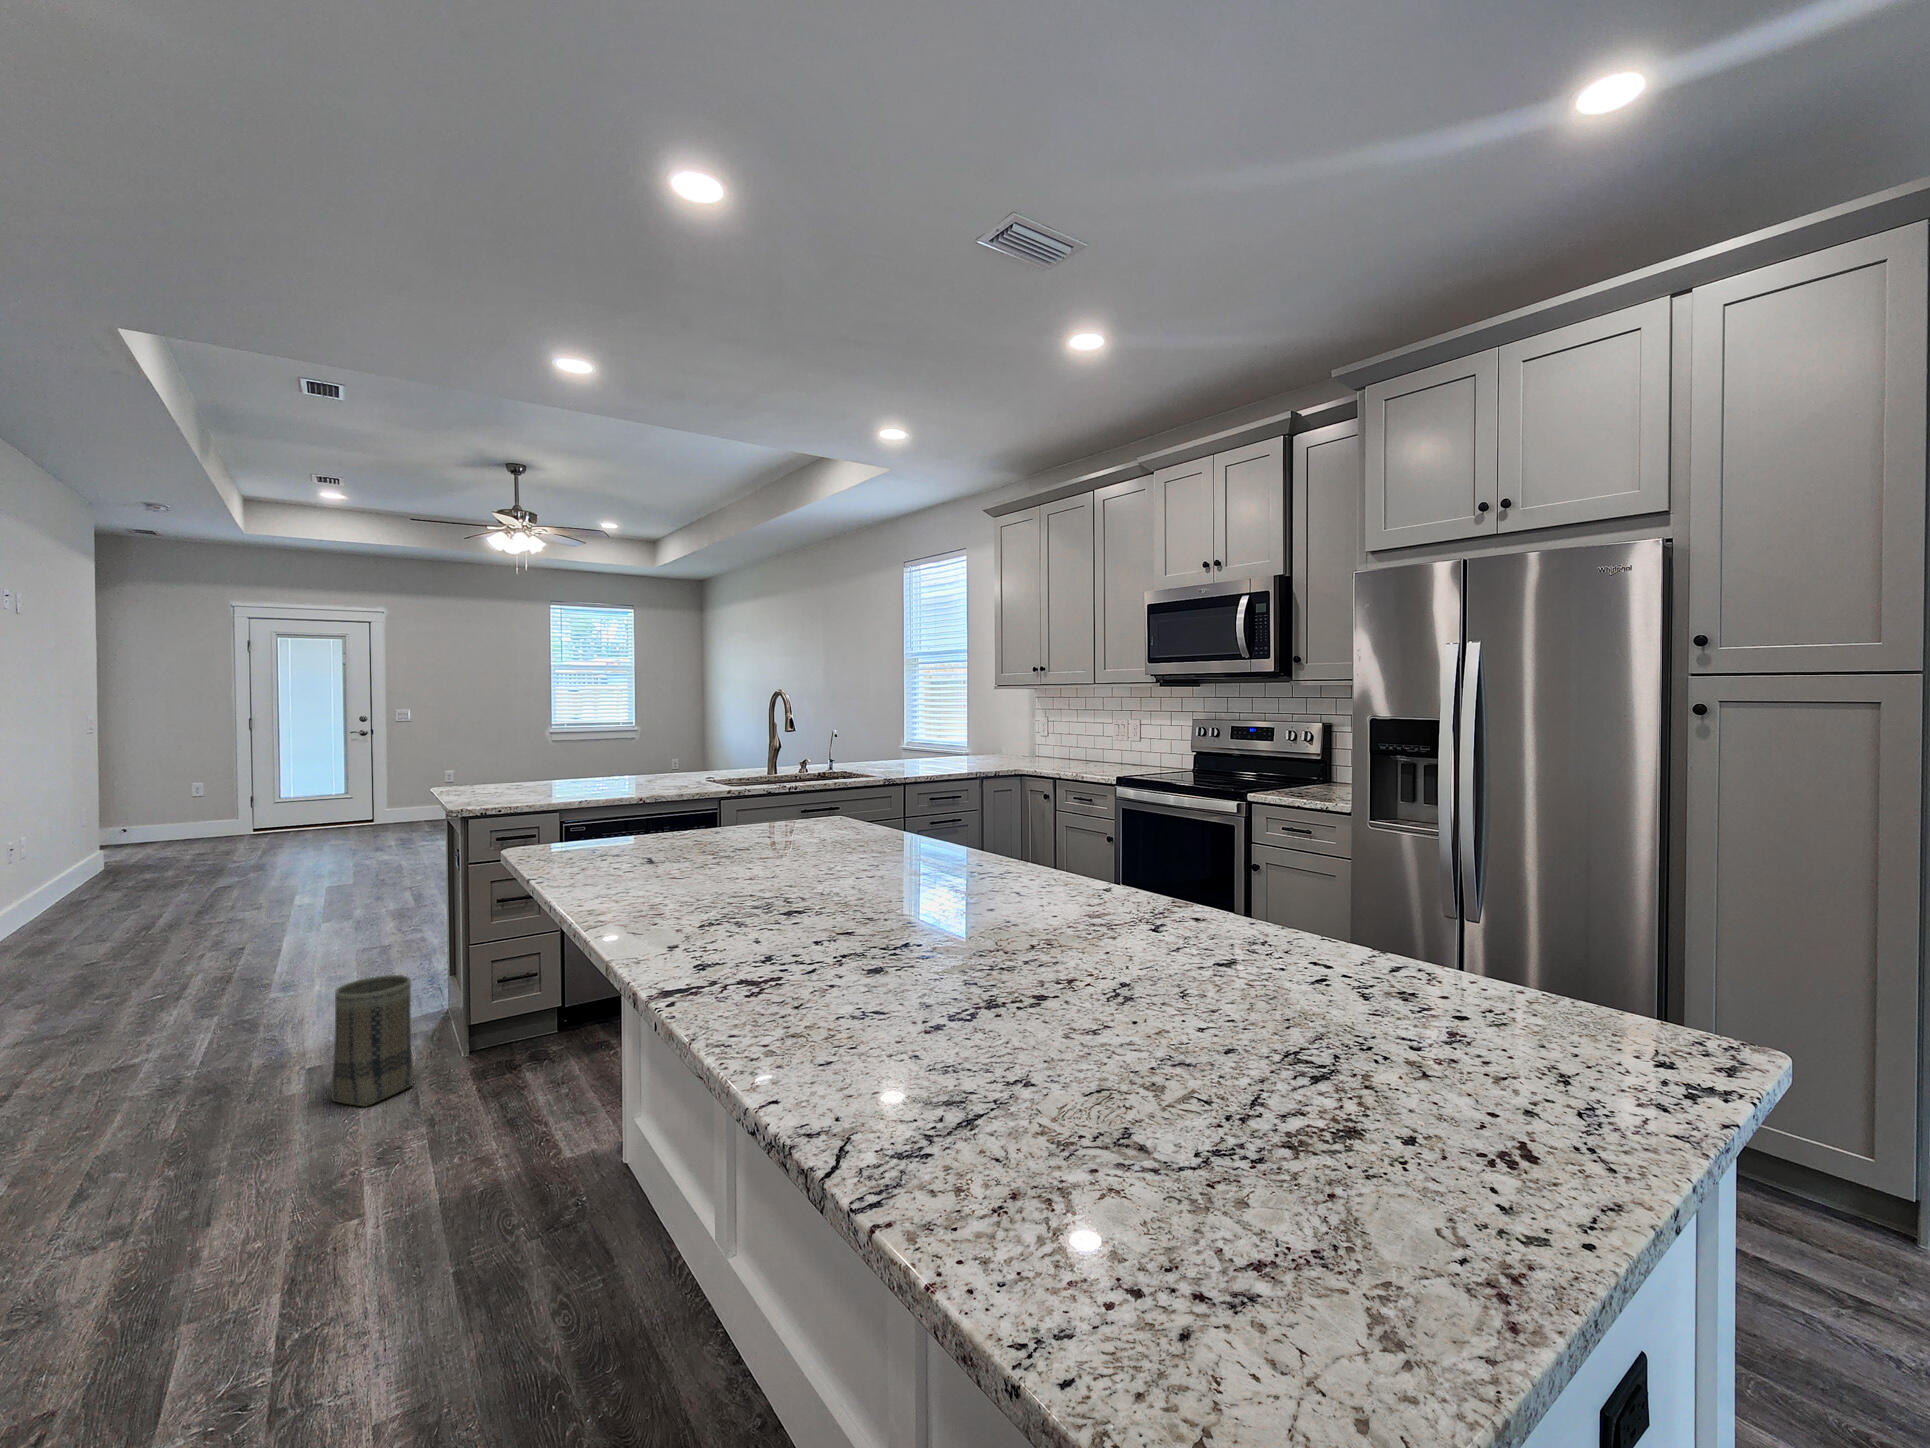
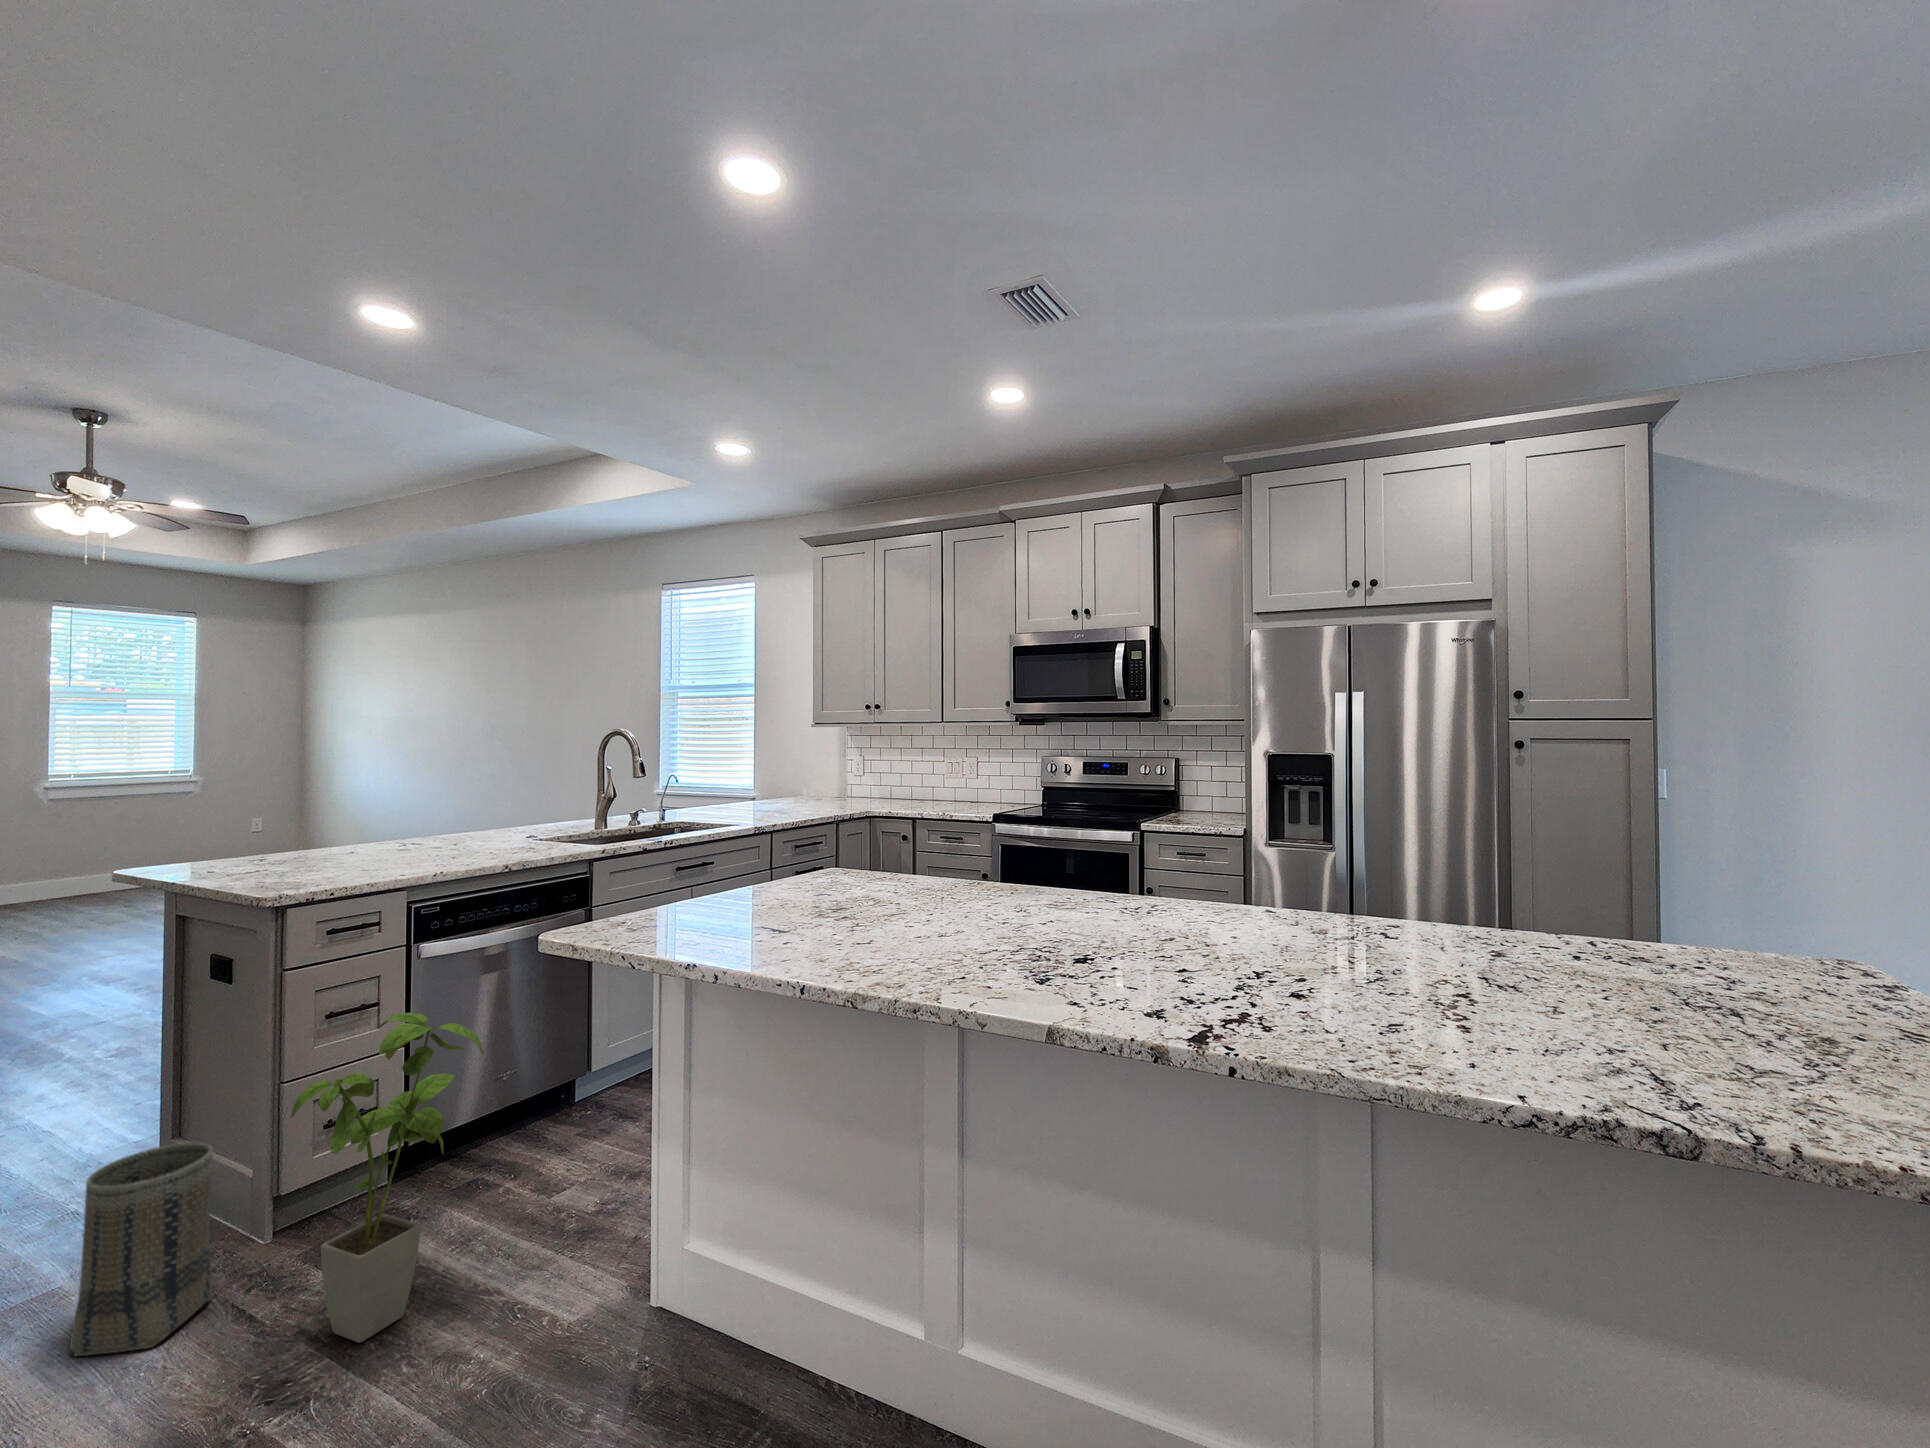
house plant: none [415,902,547,1135] -> present [291,1013,484,1343]

